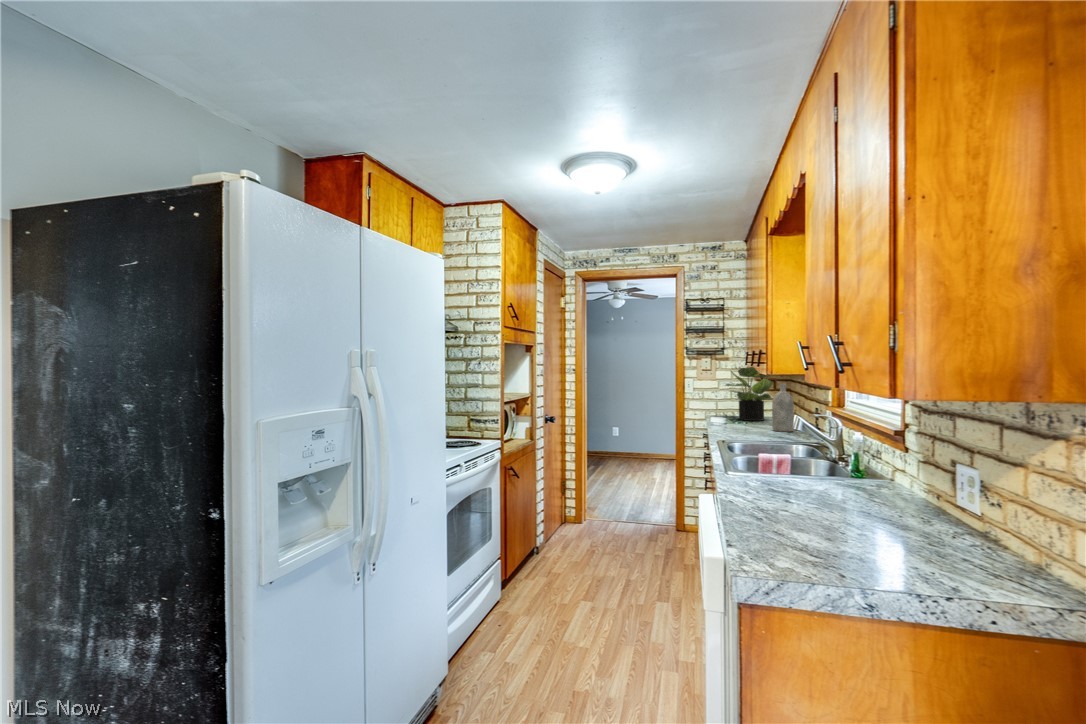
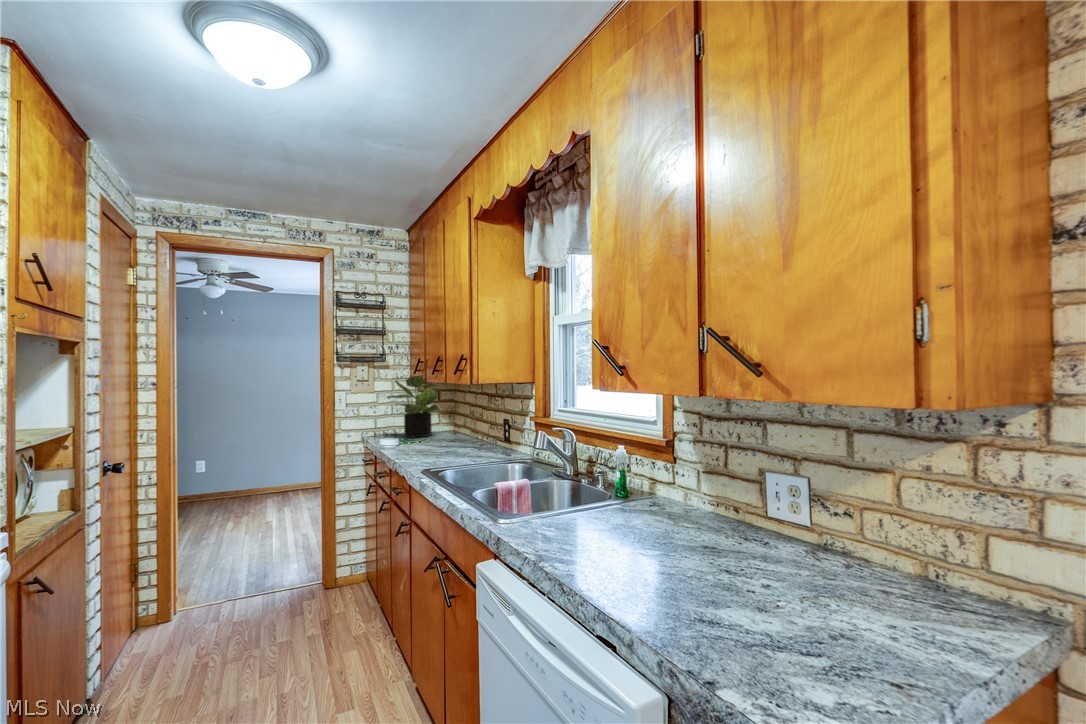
bottle: present [772,384,794,431] -> none [456,393,476,447]

